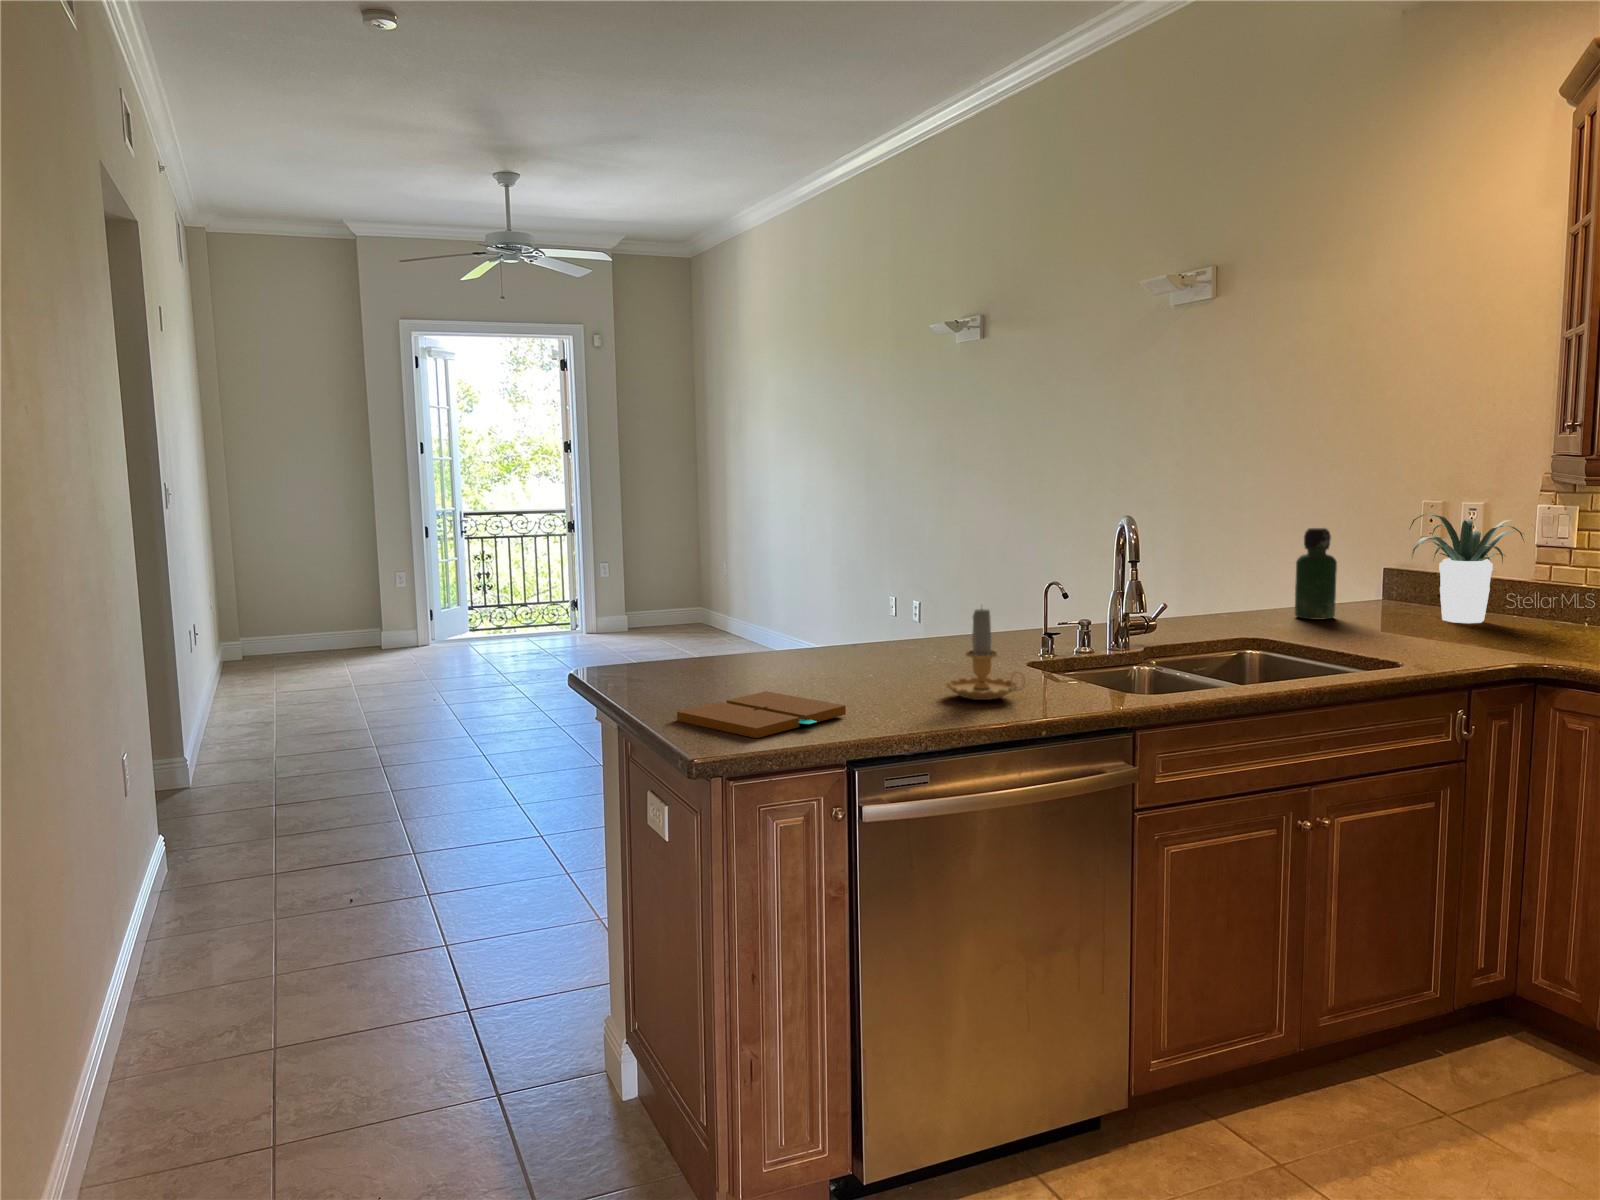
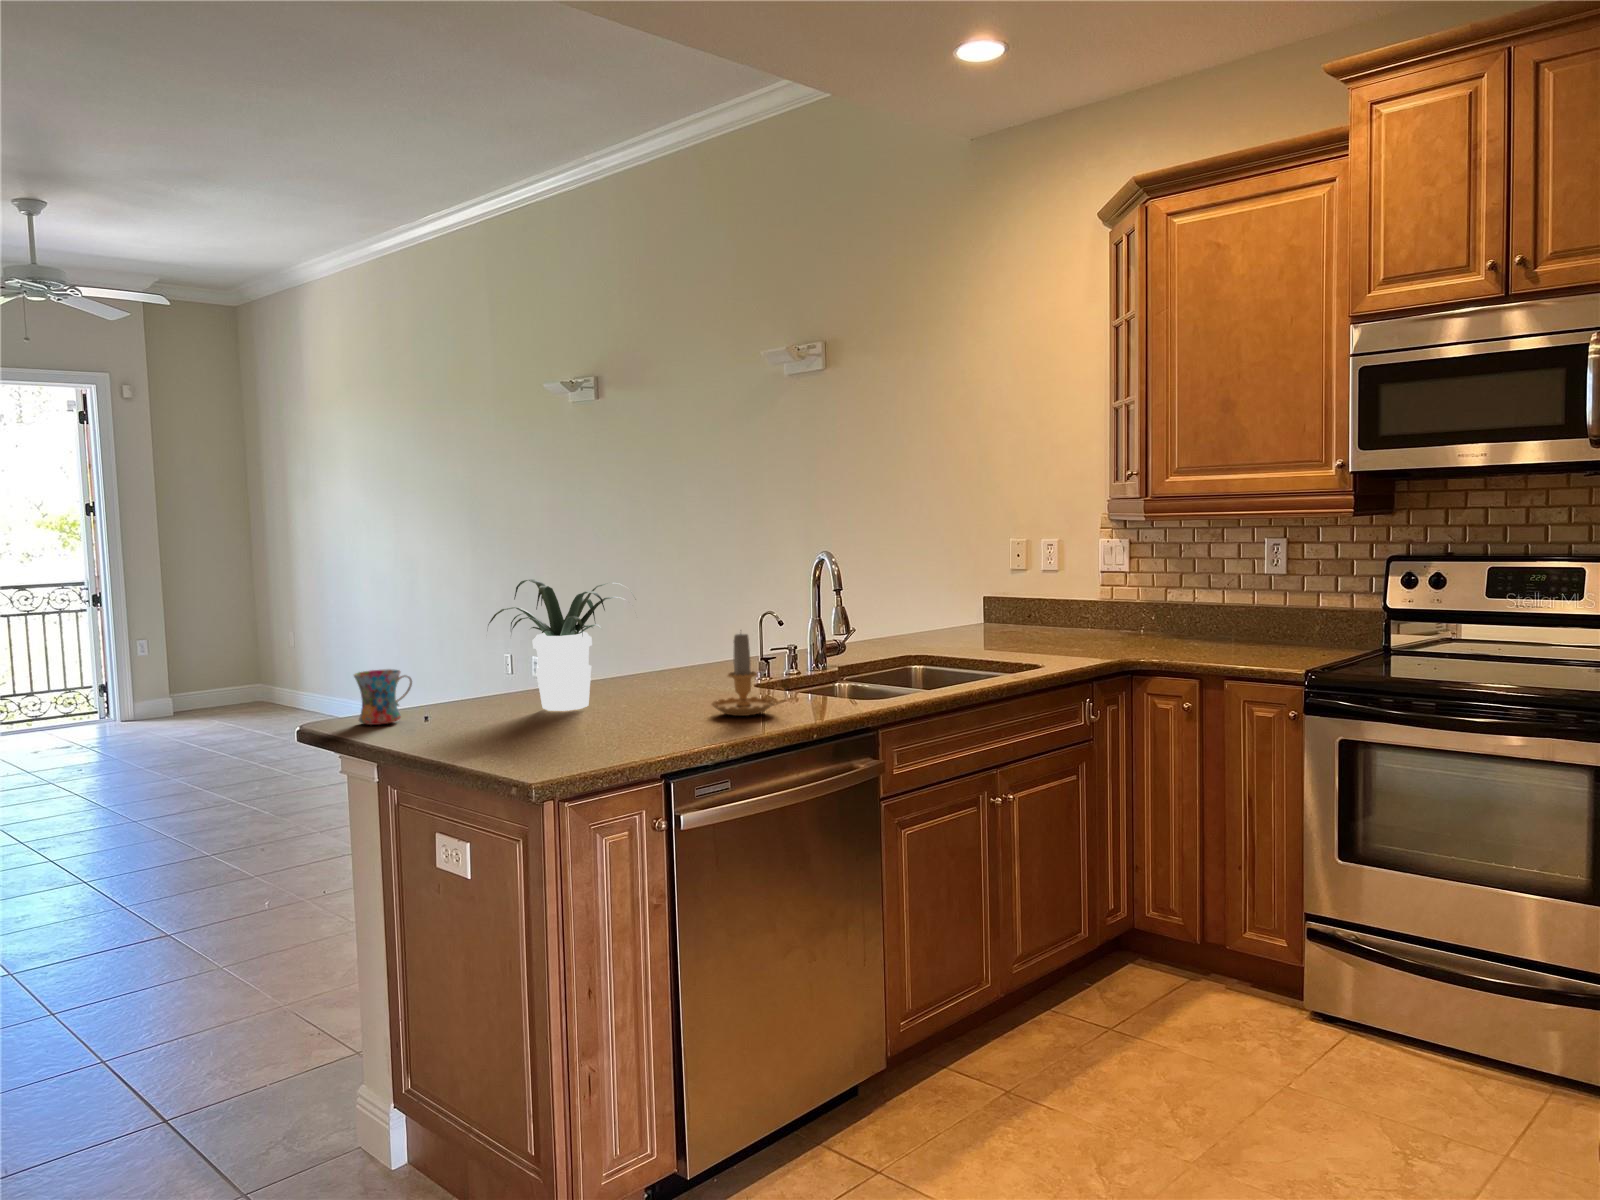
potted plant: present [1410,514,1525,623] -> present [488,579,631,711]
bottle: present [1294,528,1337,620] -> none [929,563,962,640]
mug: none [607,621,663,675] -> present [354,669,412,725]
book: present [677,691,846,738] -> none [482,724,642,761]

